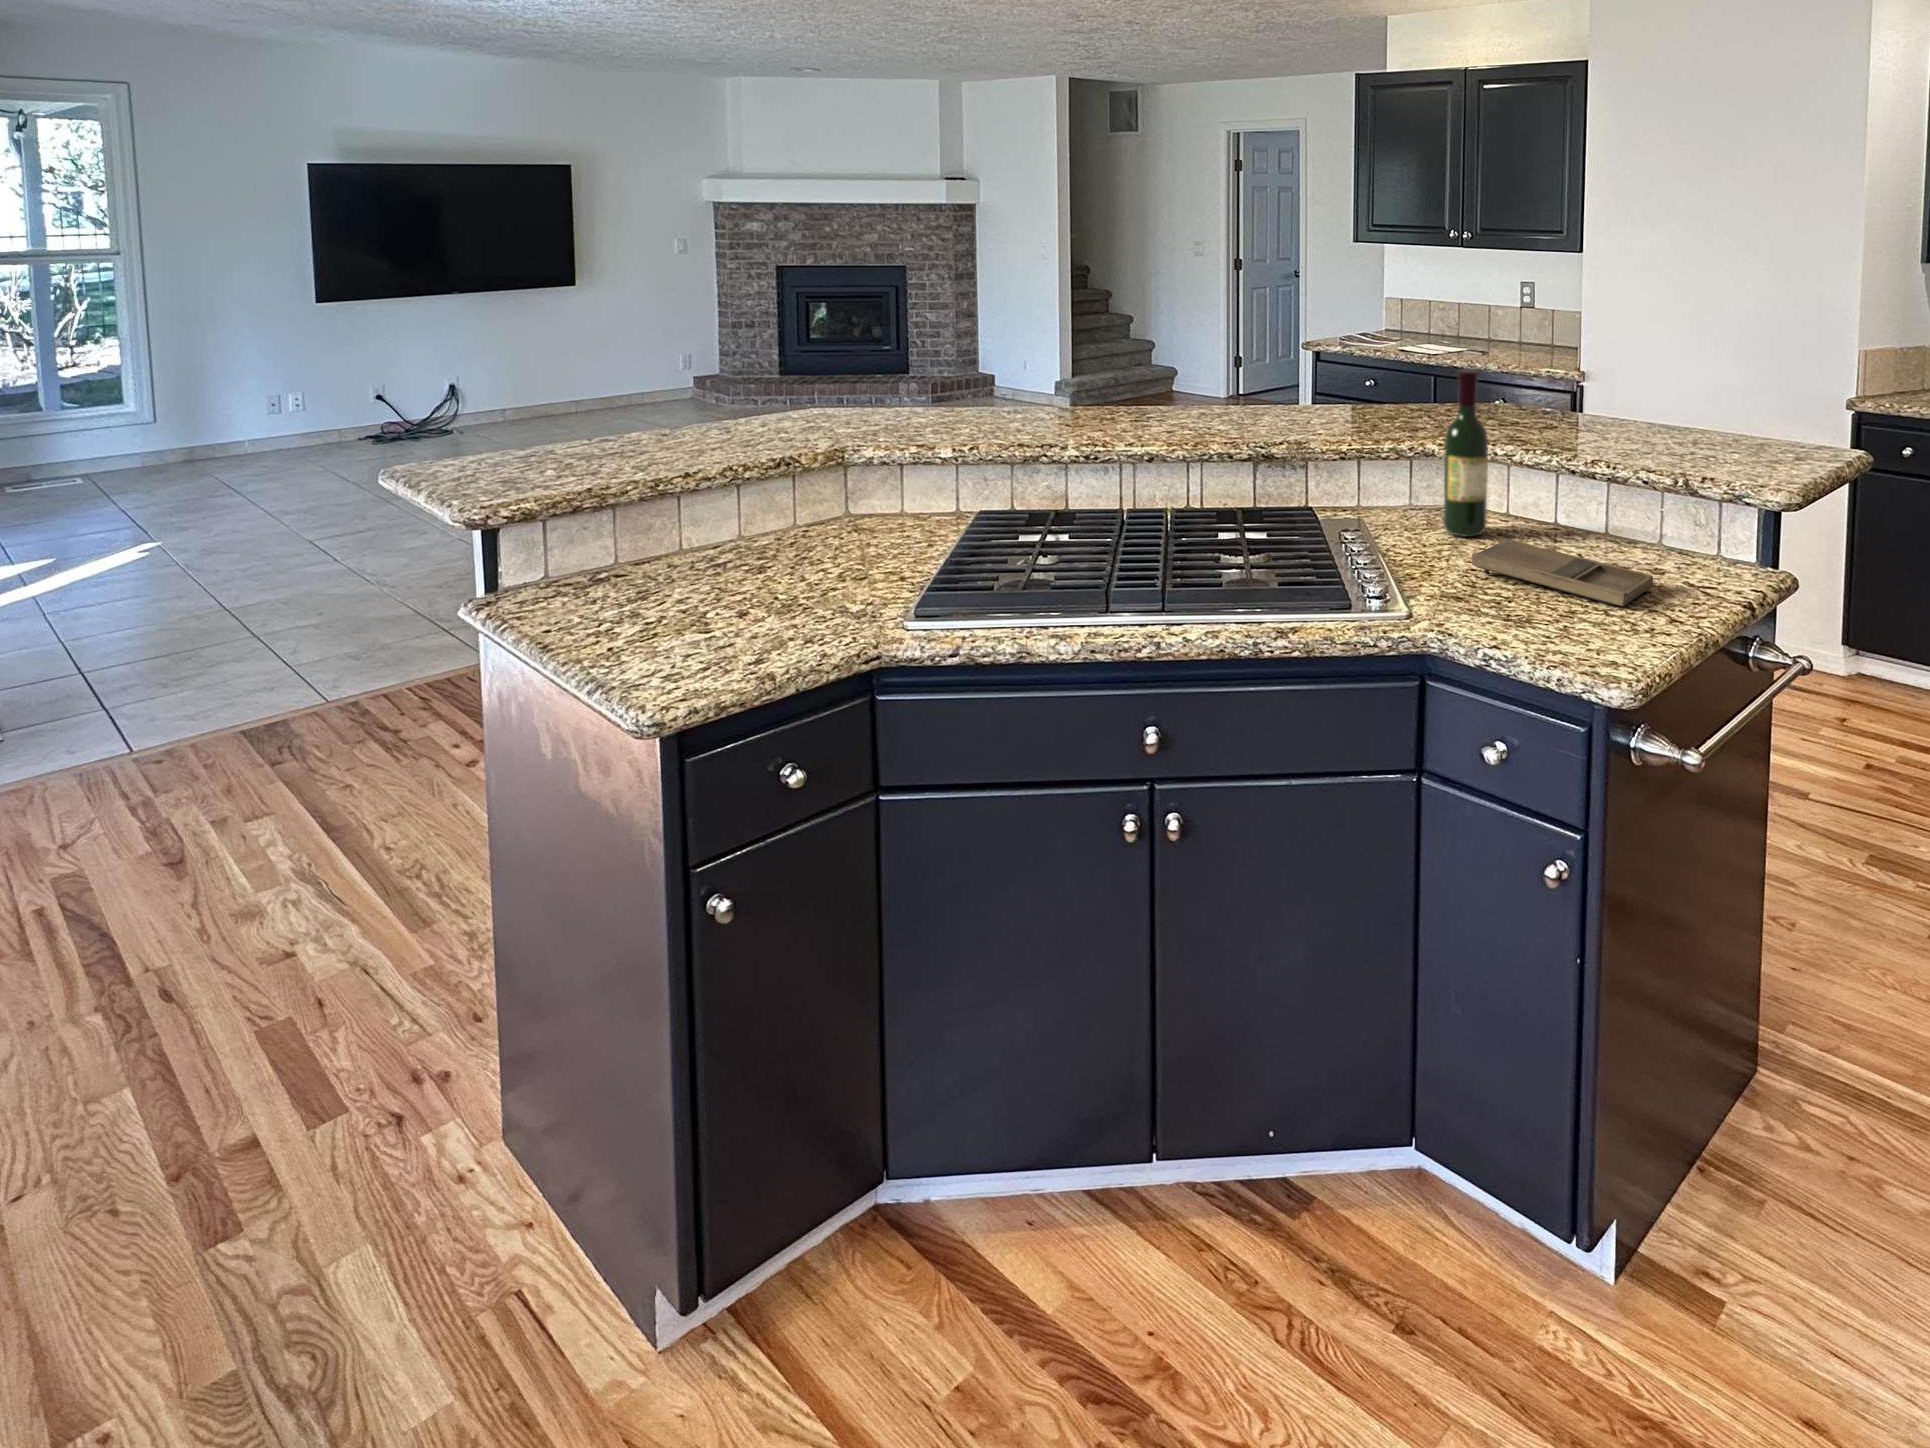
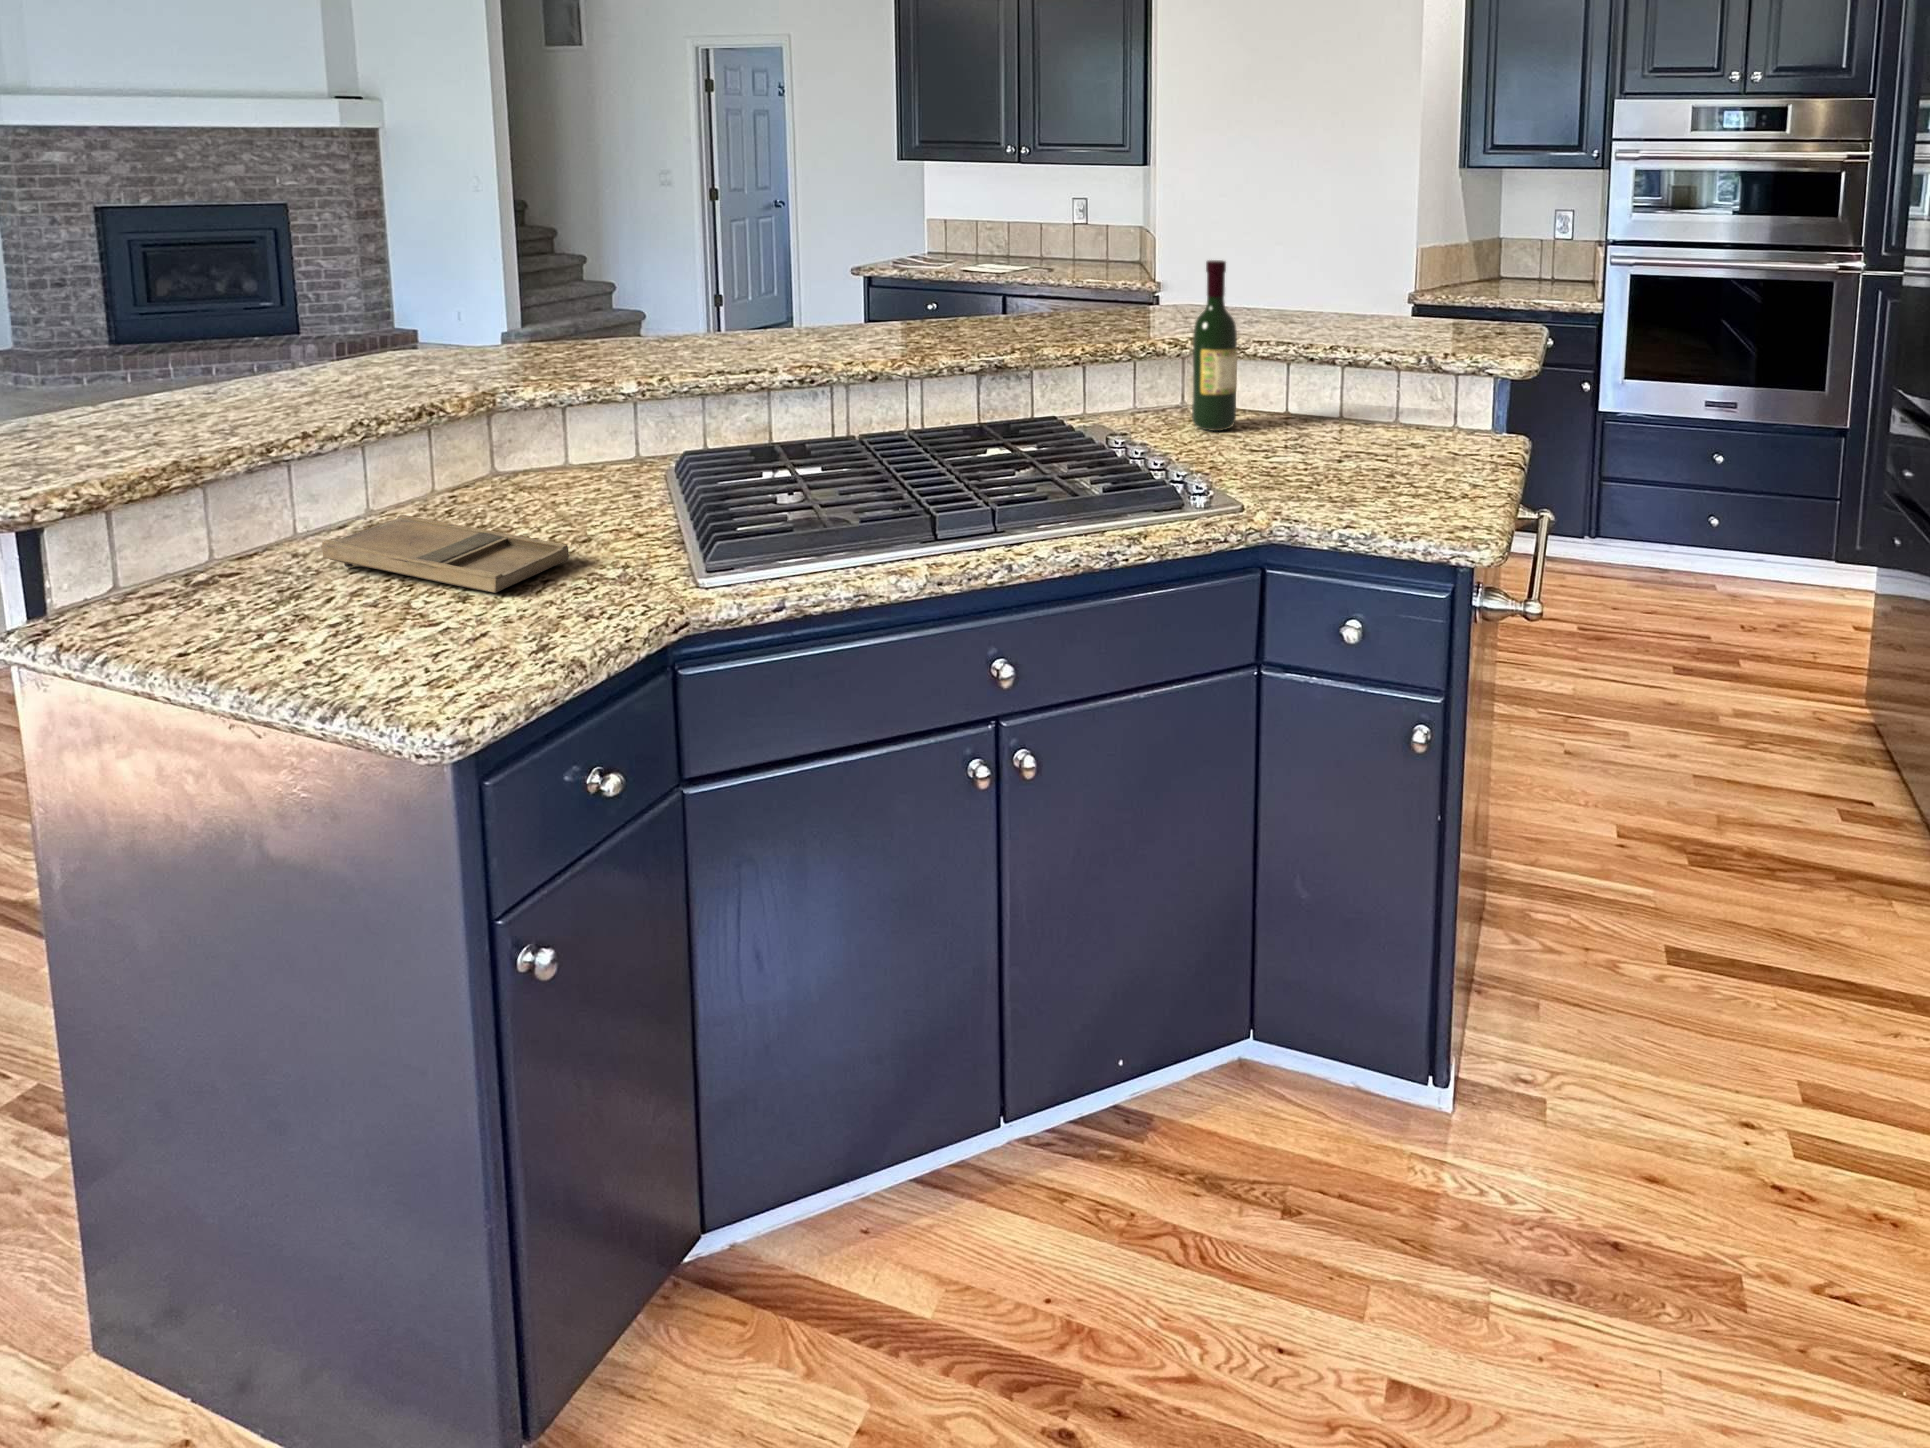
tray: present [1472,538,1653,606] -> present [322,515,569,593]

